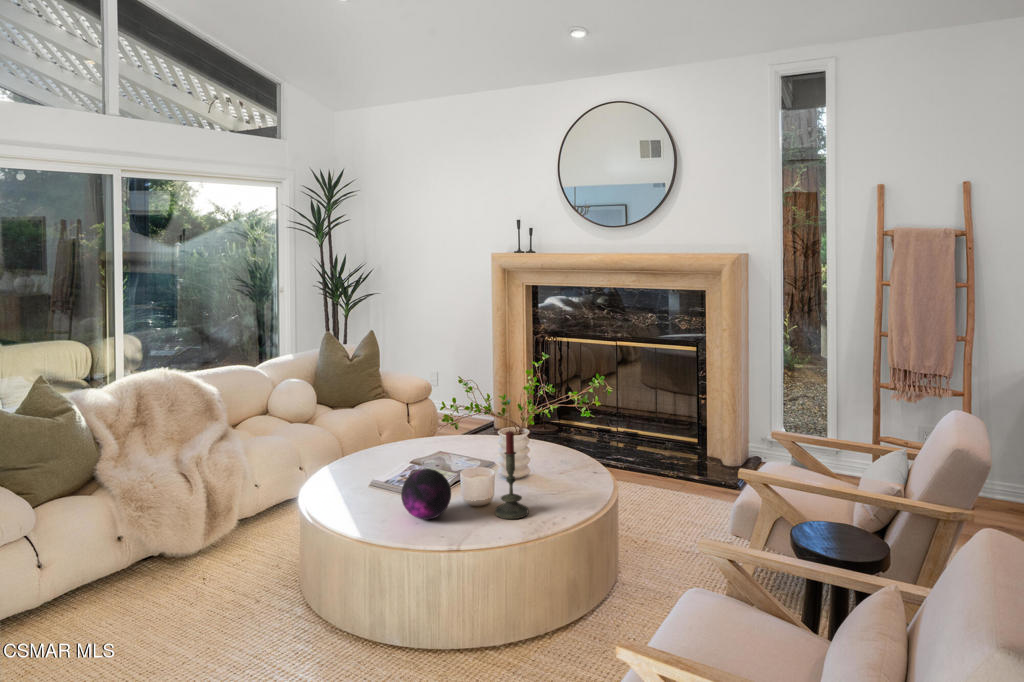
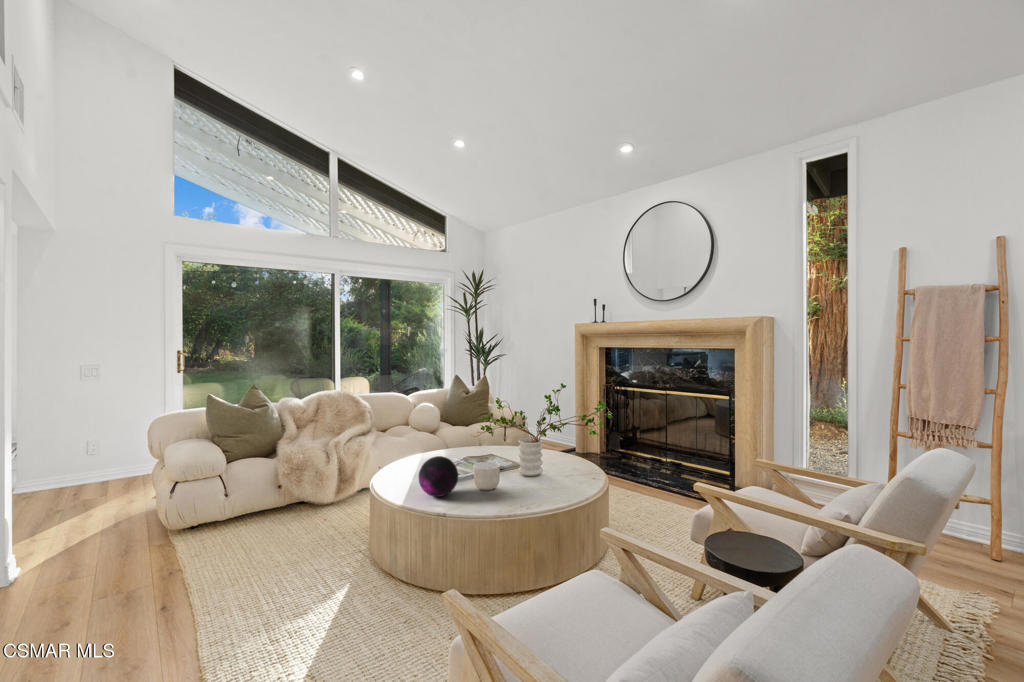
candle: present [495,431,528,519] -> none [491,430,518,505]

